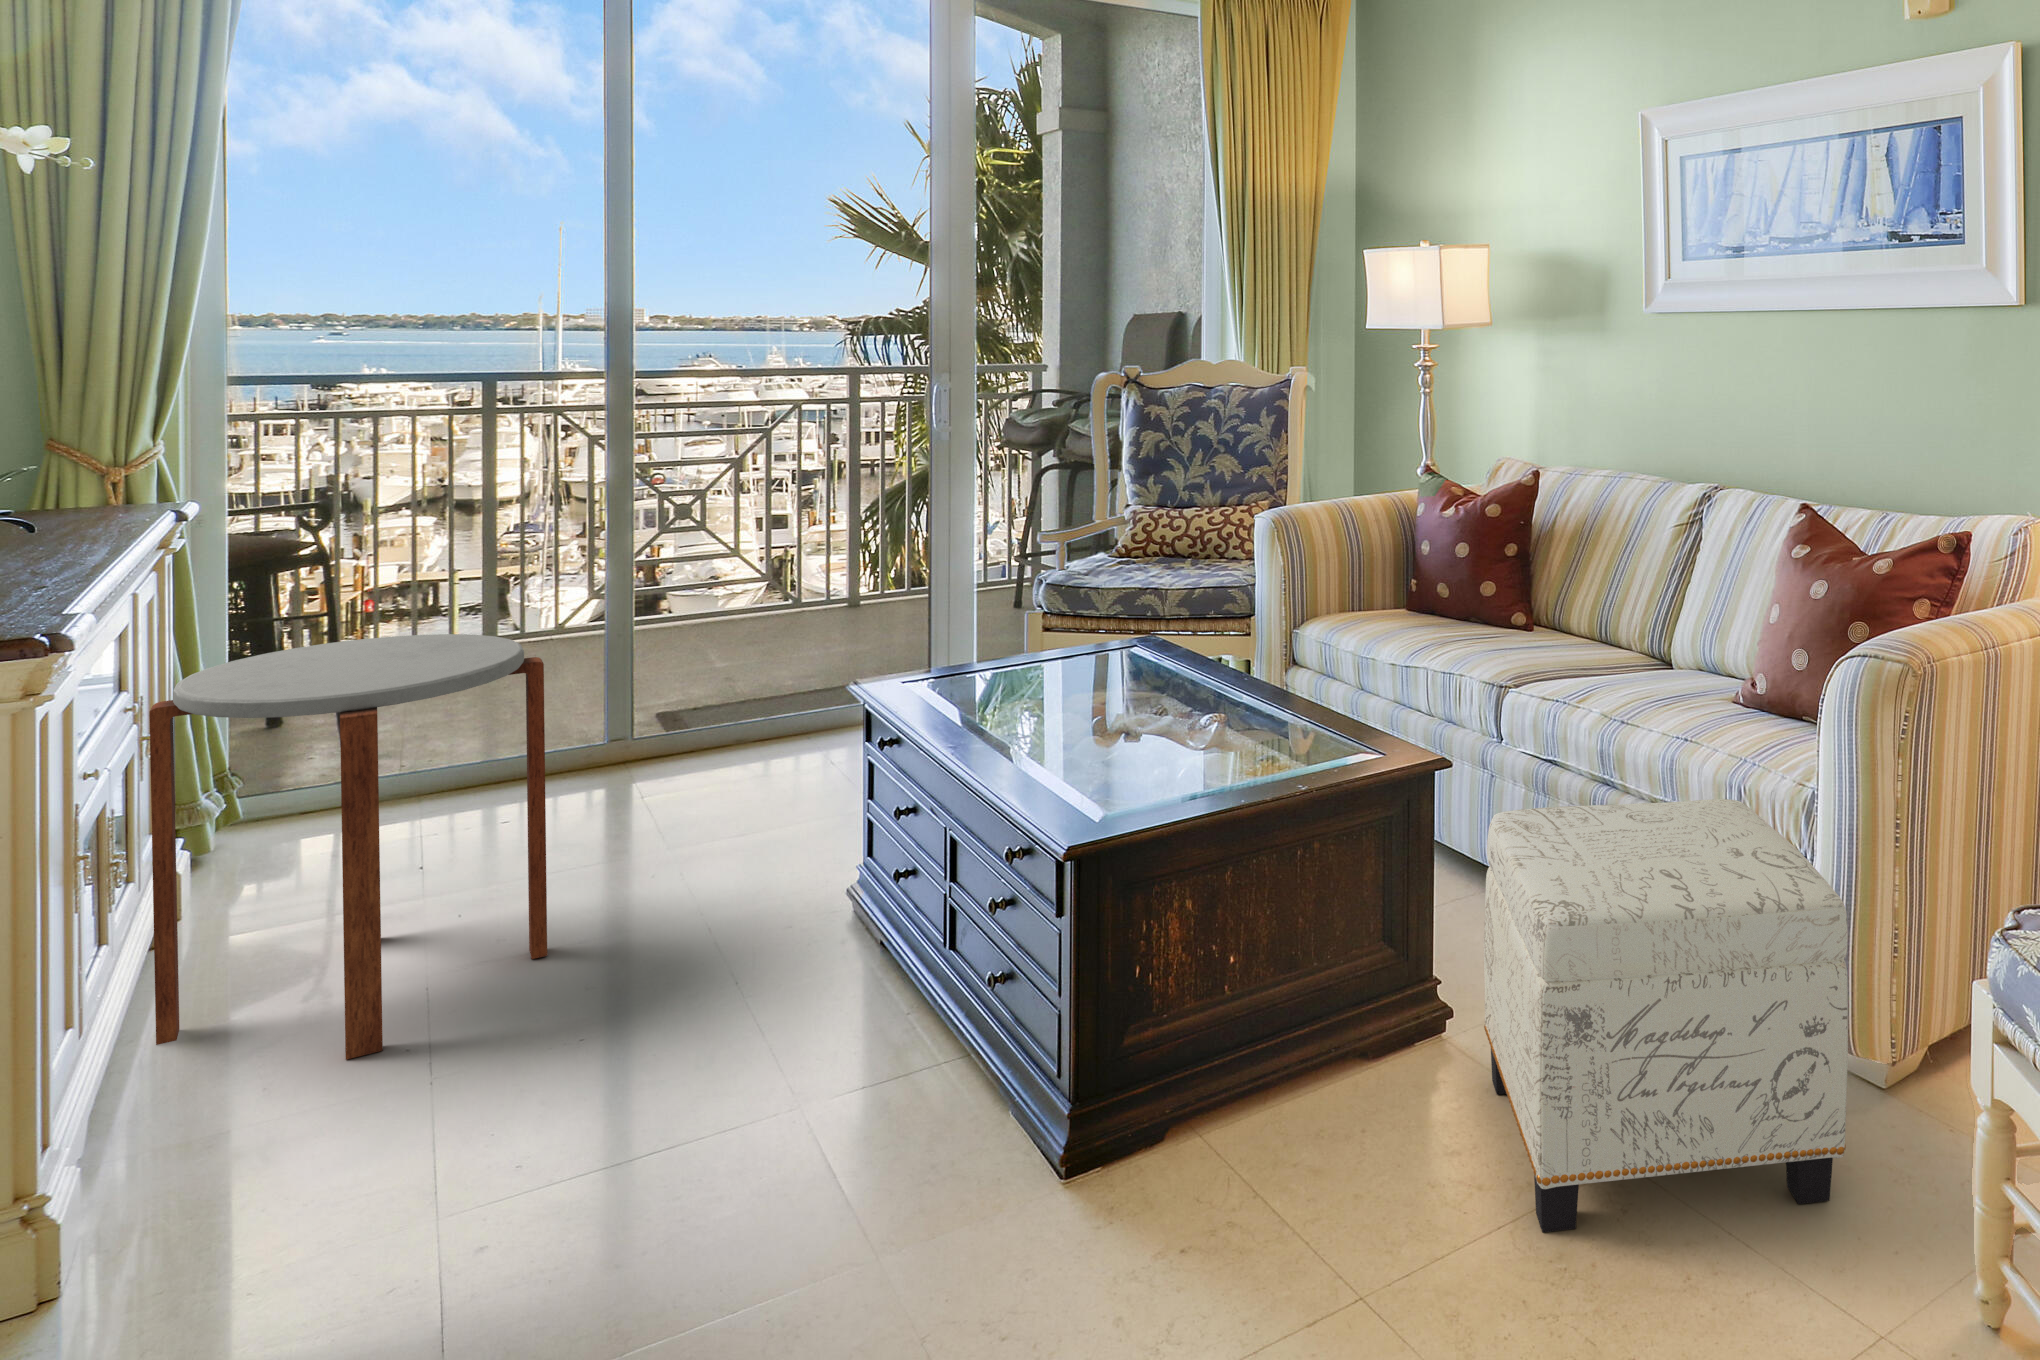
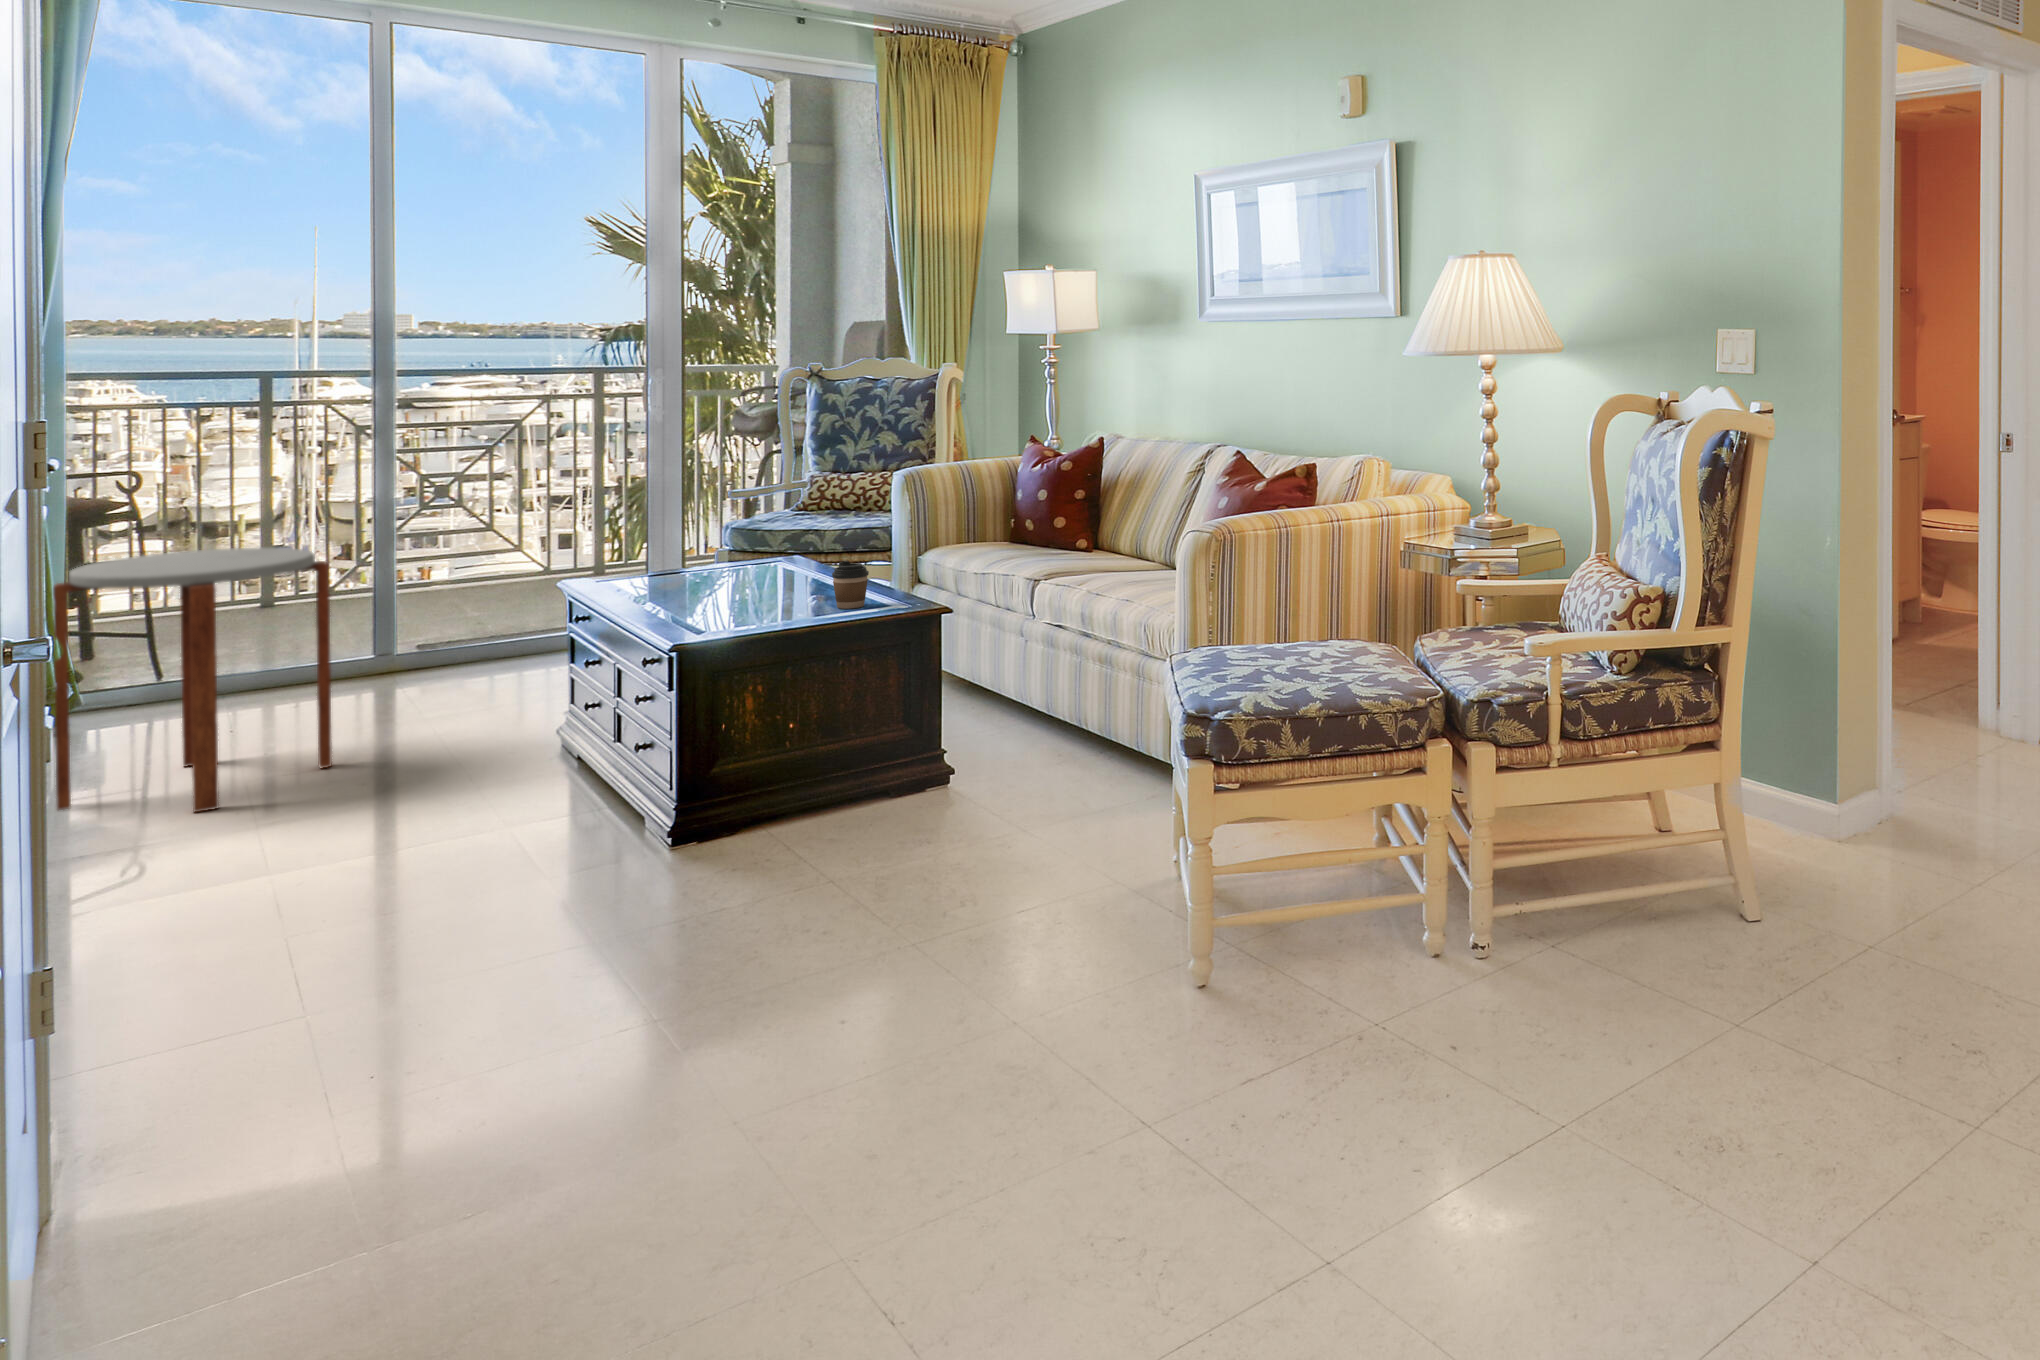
coffee cup: none [1270,680,1323,757] -> present [832,561,869,609]
ottoman: present [1484,799,1848,1232] -> none [944,626,1140,853]

